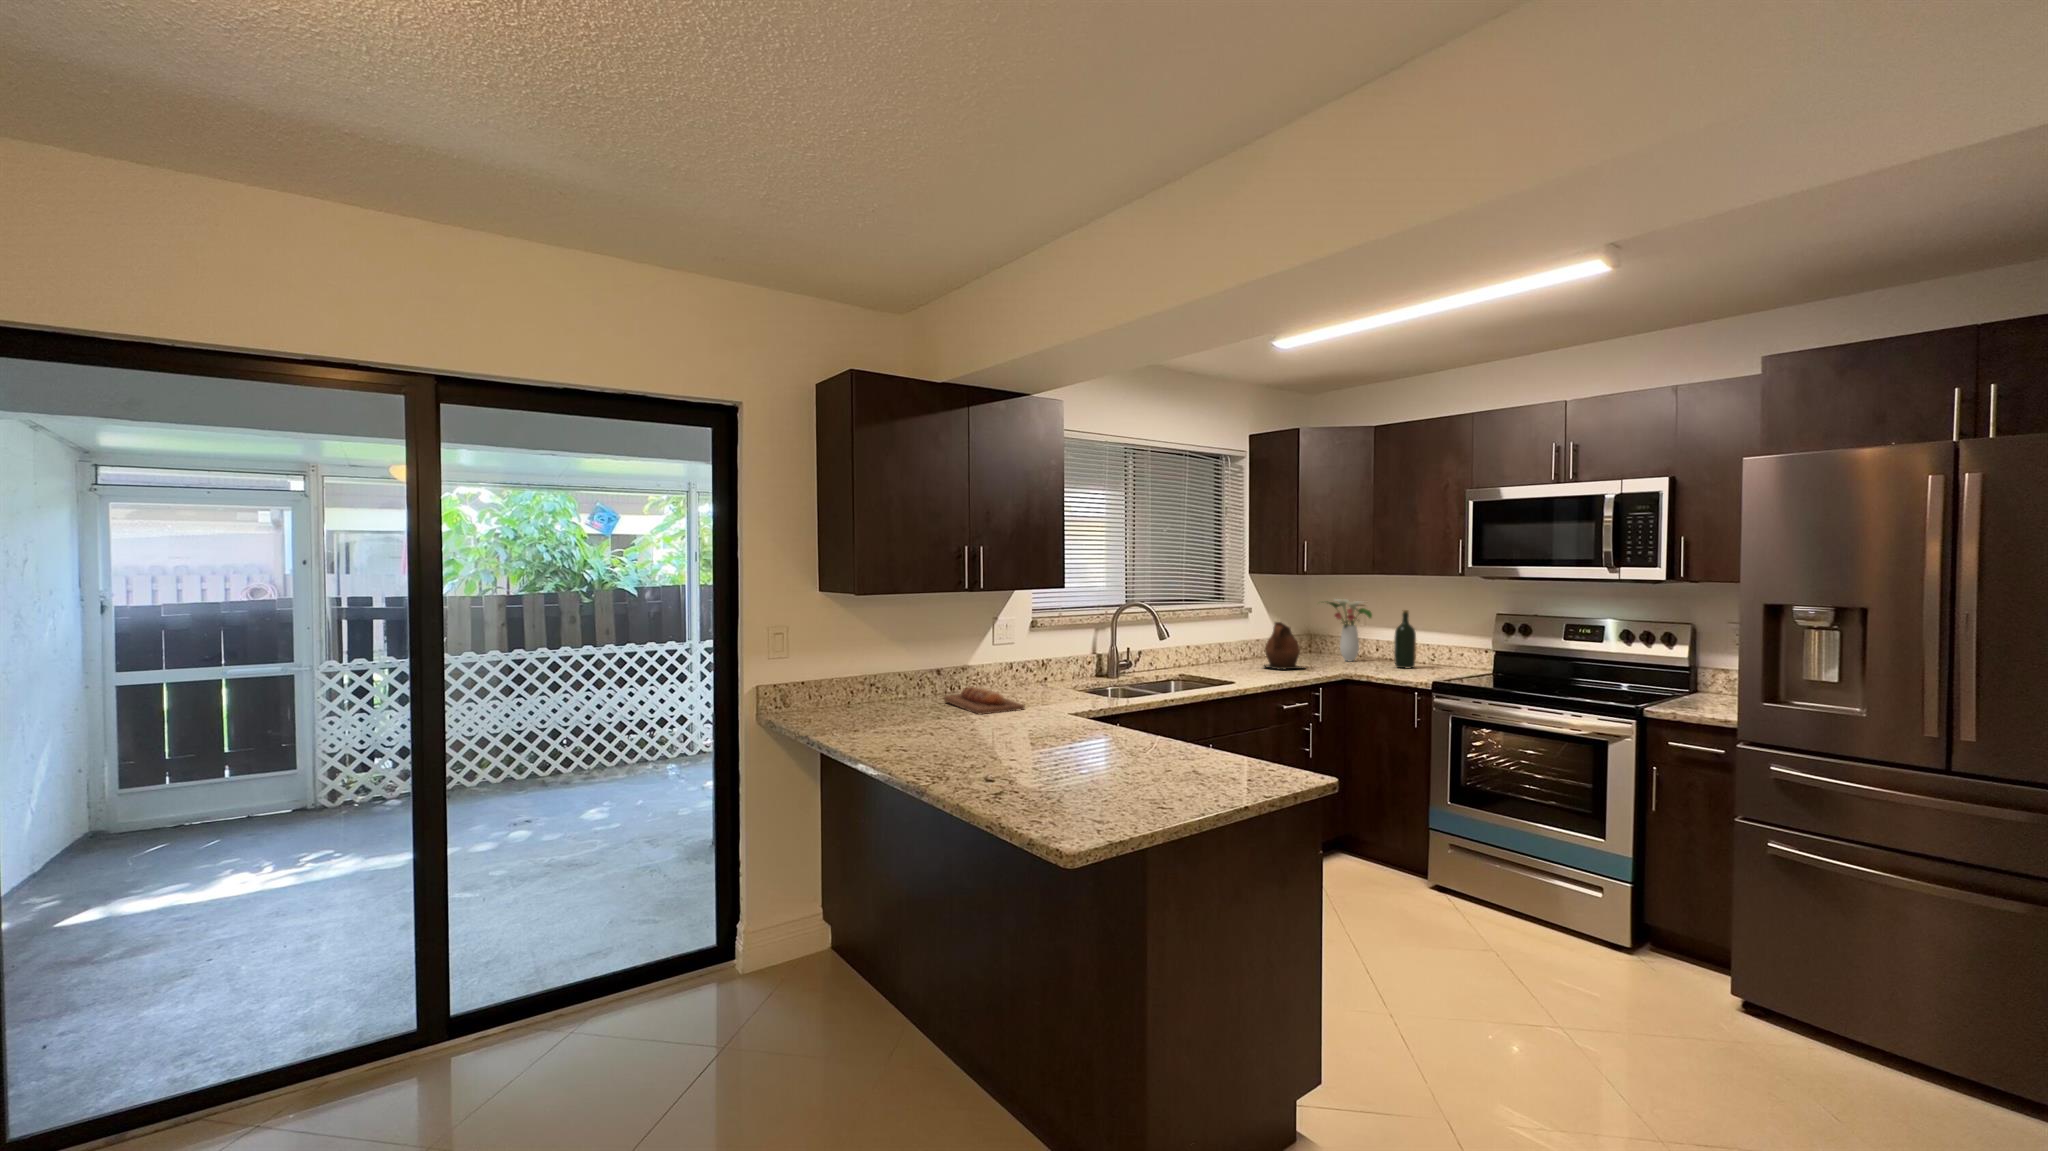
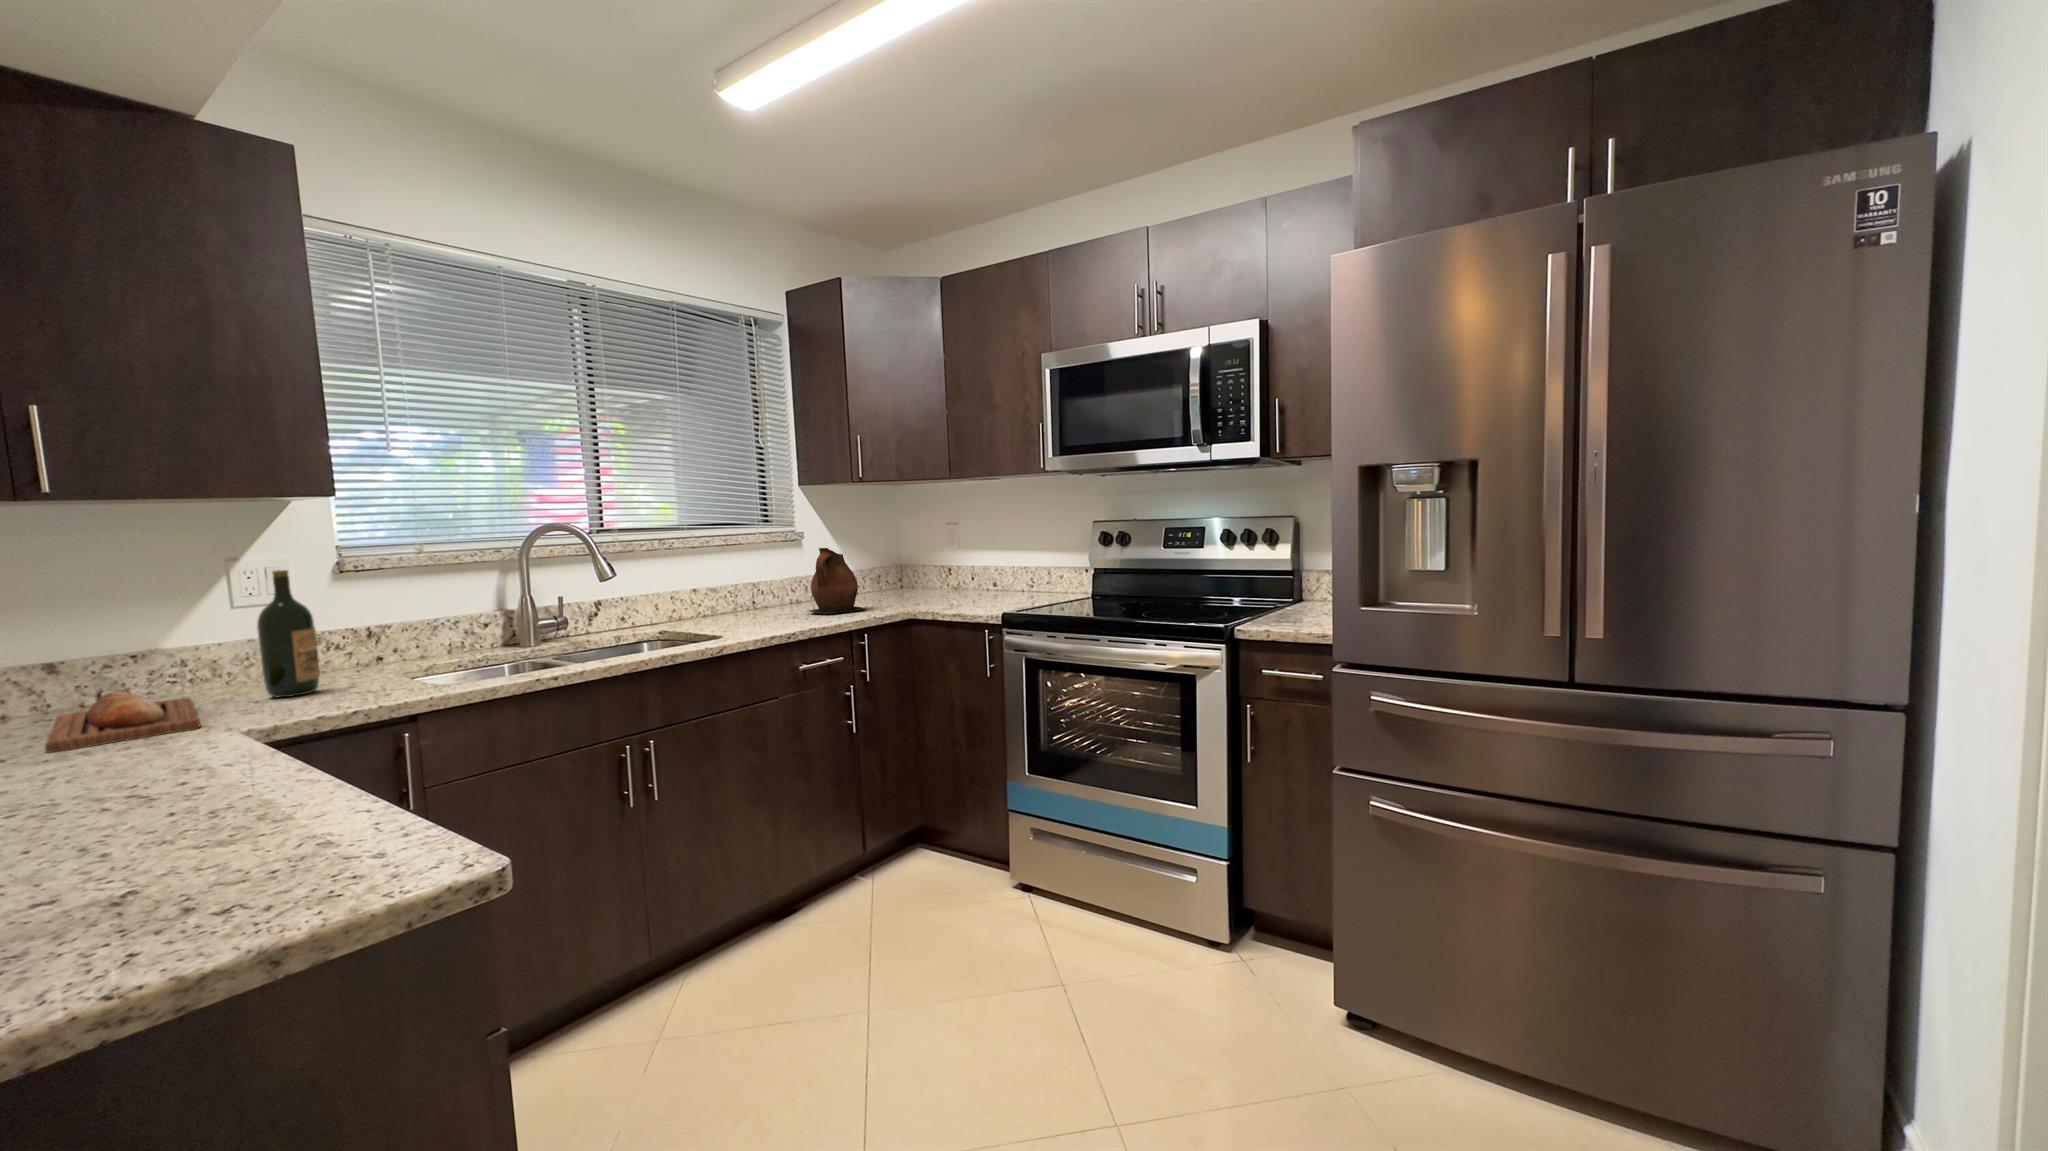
flower arrangement: present [1327,599,1372,661] -> none [891,516,957,597]
wine bottle: present [1394,610,1416,668] -> present [257,570,320,697]

